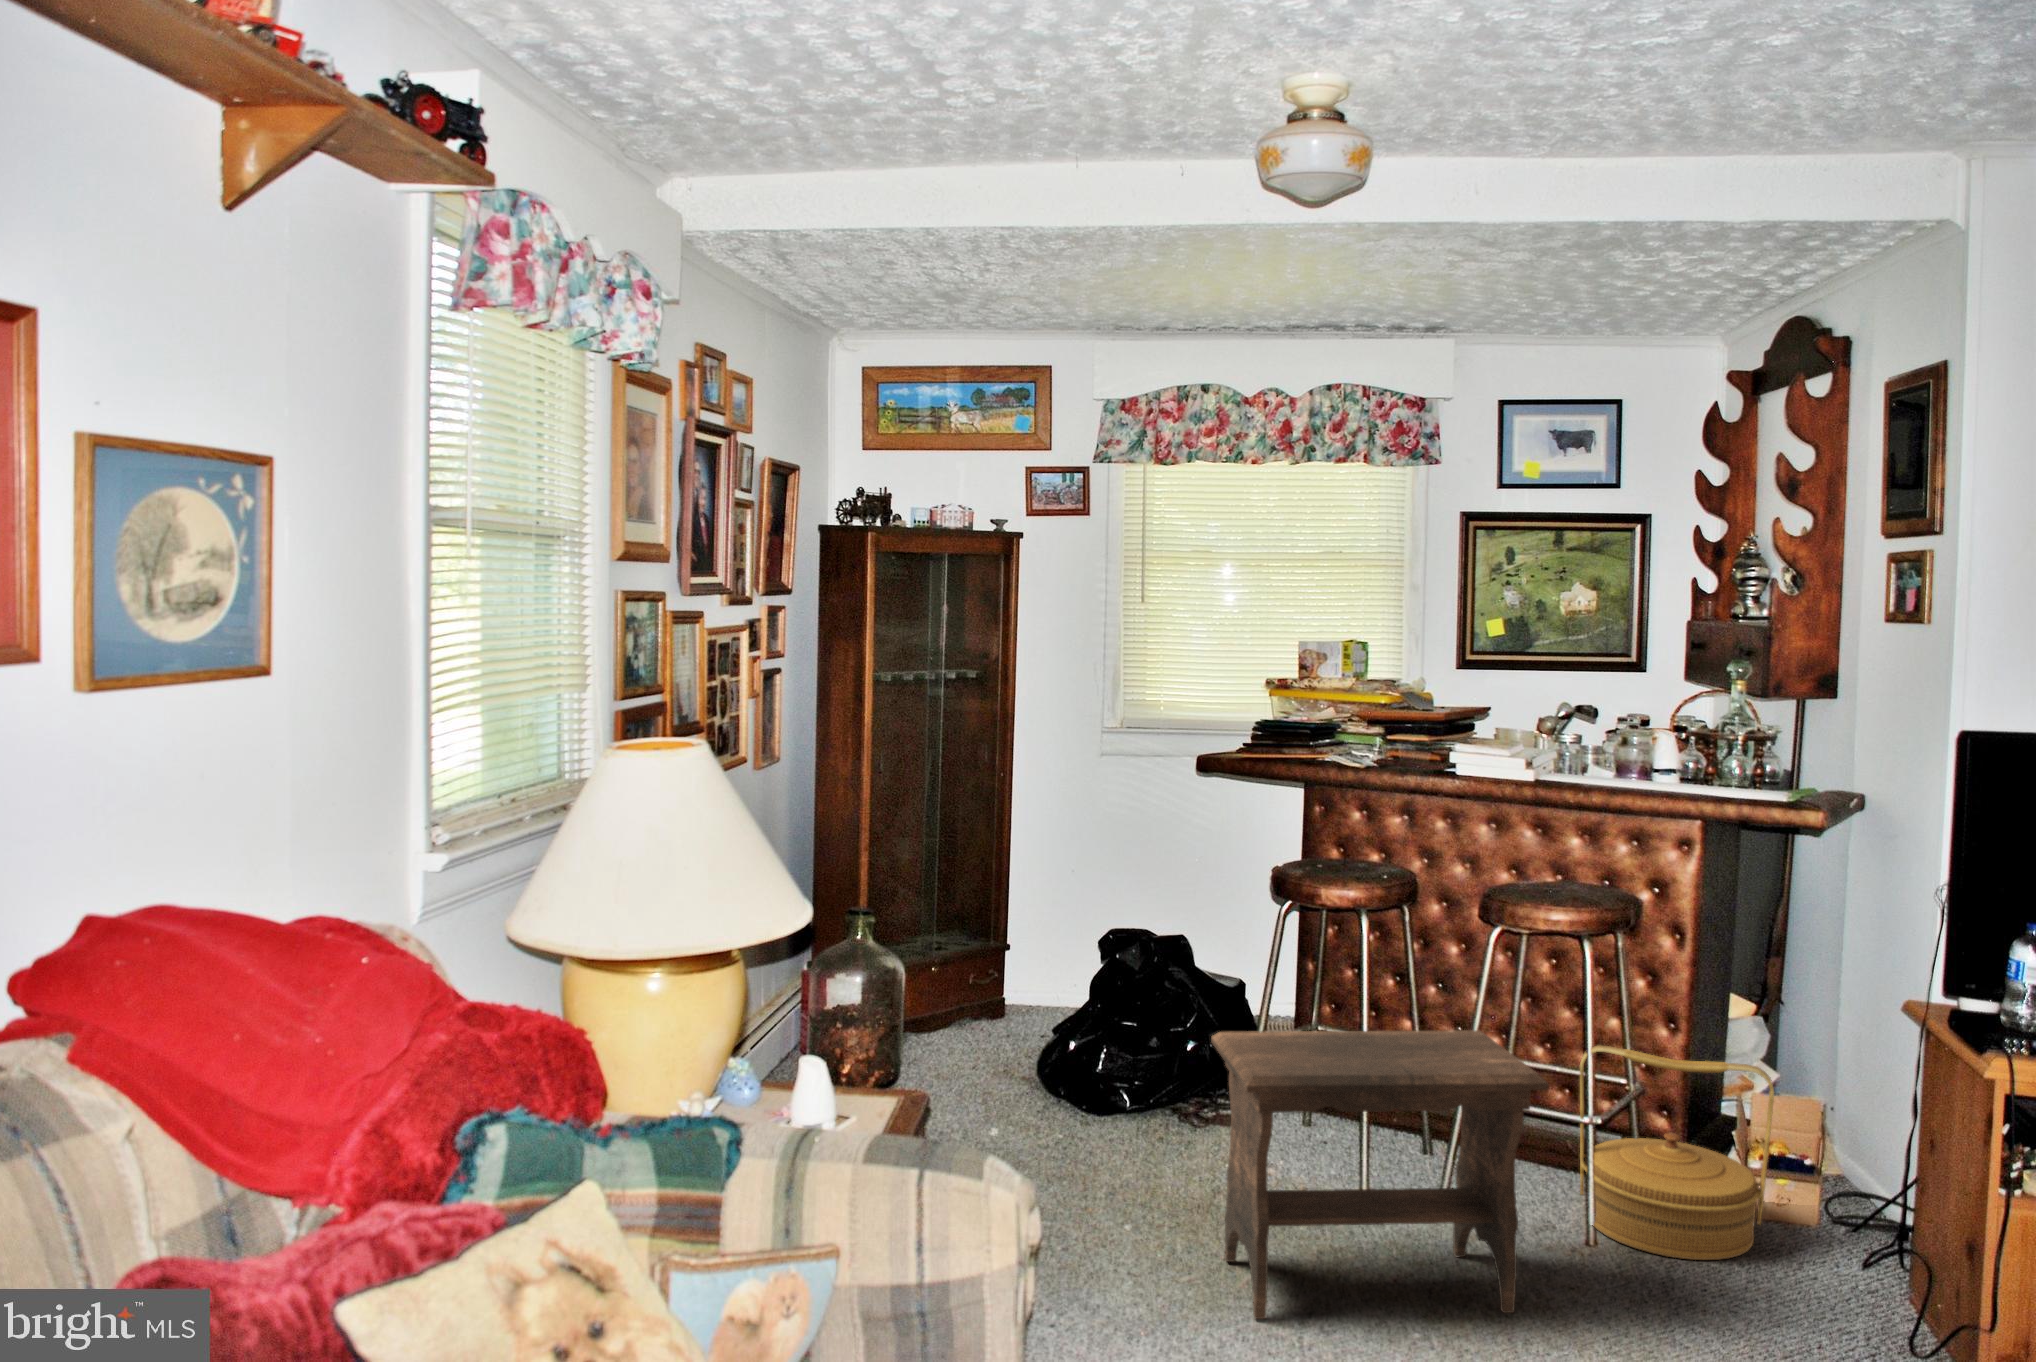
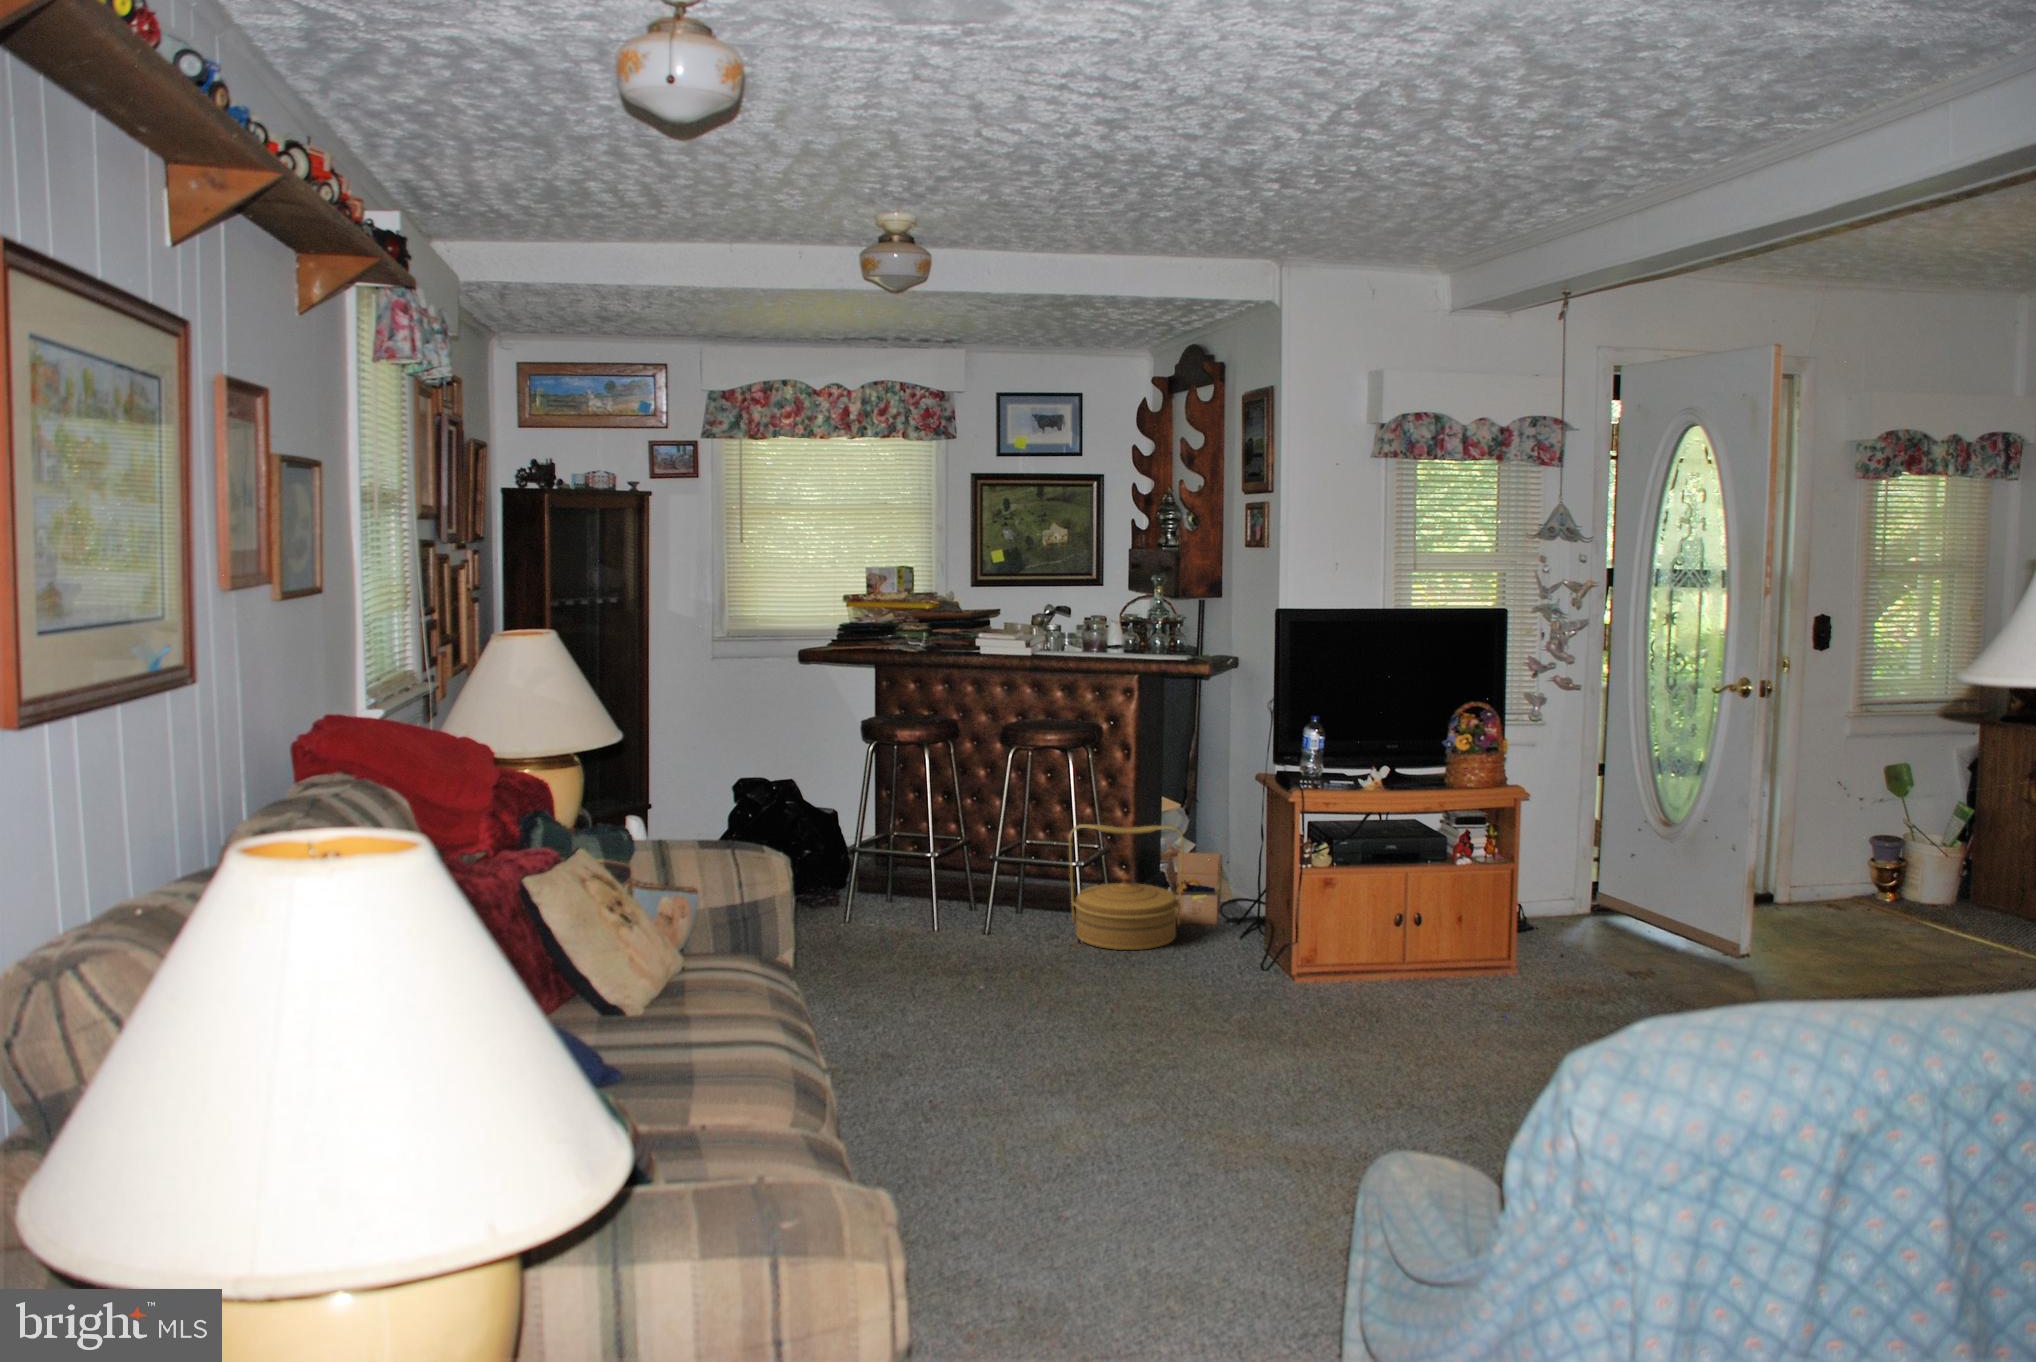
footstool: present [1211,1030,1549,1319] -> none [829,817,1049,1017]

